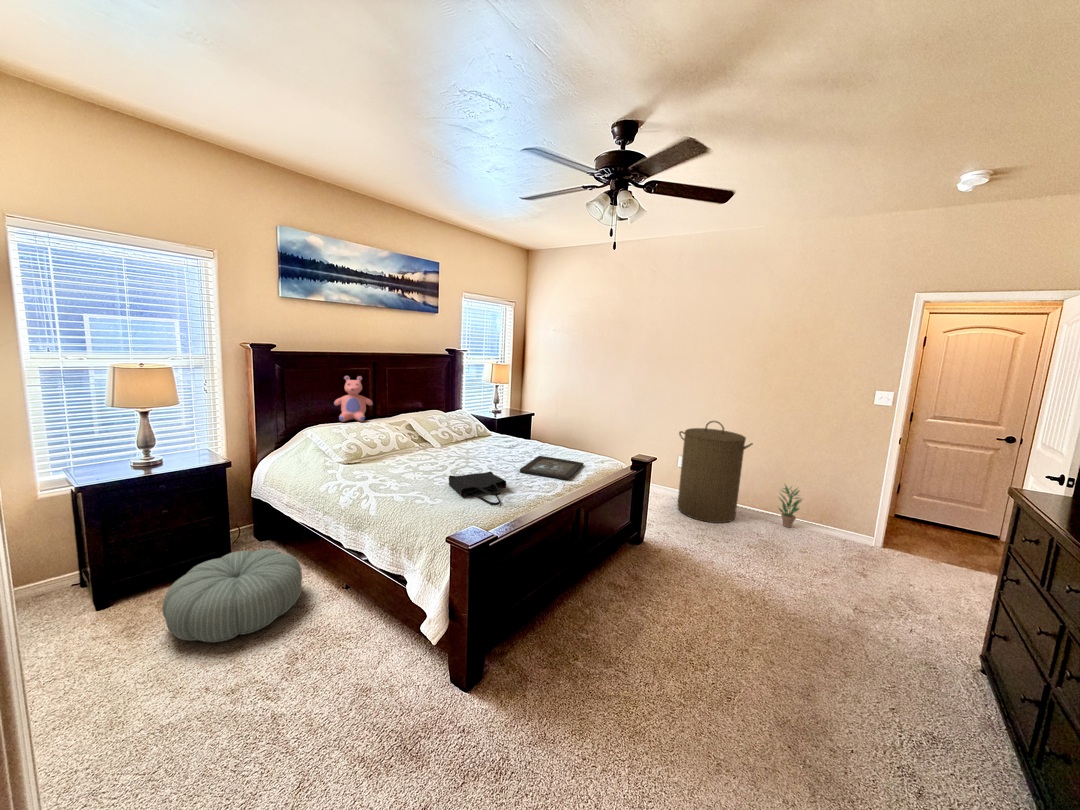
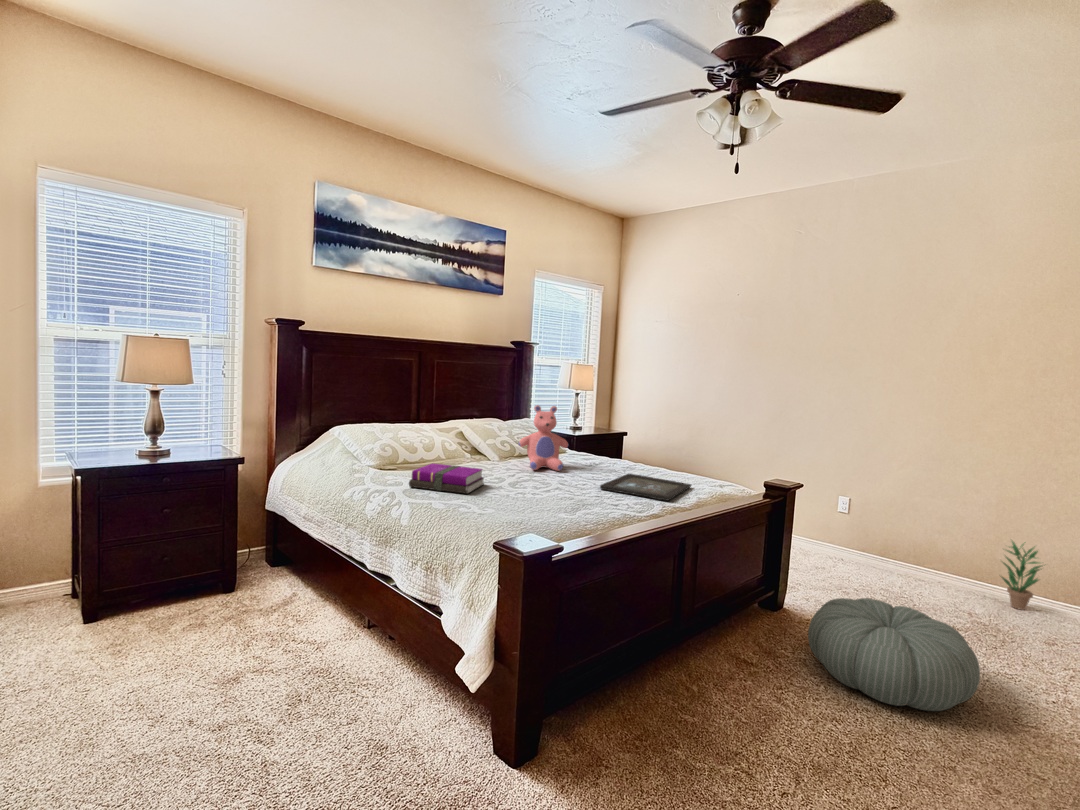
teddy bear: present [334,376,373,421] -> present [518,405,568,471]
laundry hamper: present [678,421,753,523] -> none [834,441,956,595]
notebook: none [374,460,433,486] -> present [409,463,484,494]
tote bag: present [449,471,506,505] -> none [504,483,581,520]
pouf: present [162,549,302,642] -> present [808,598,980,711]

